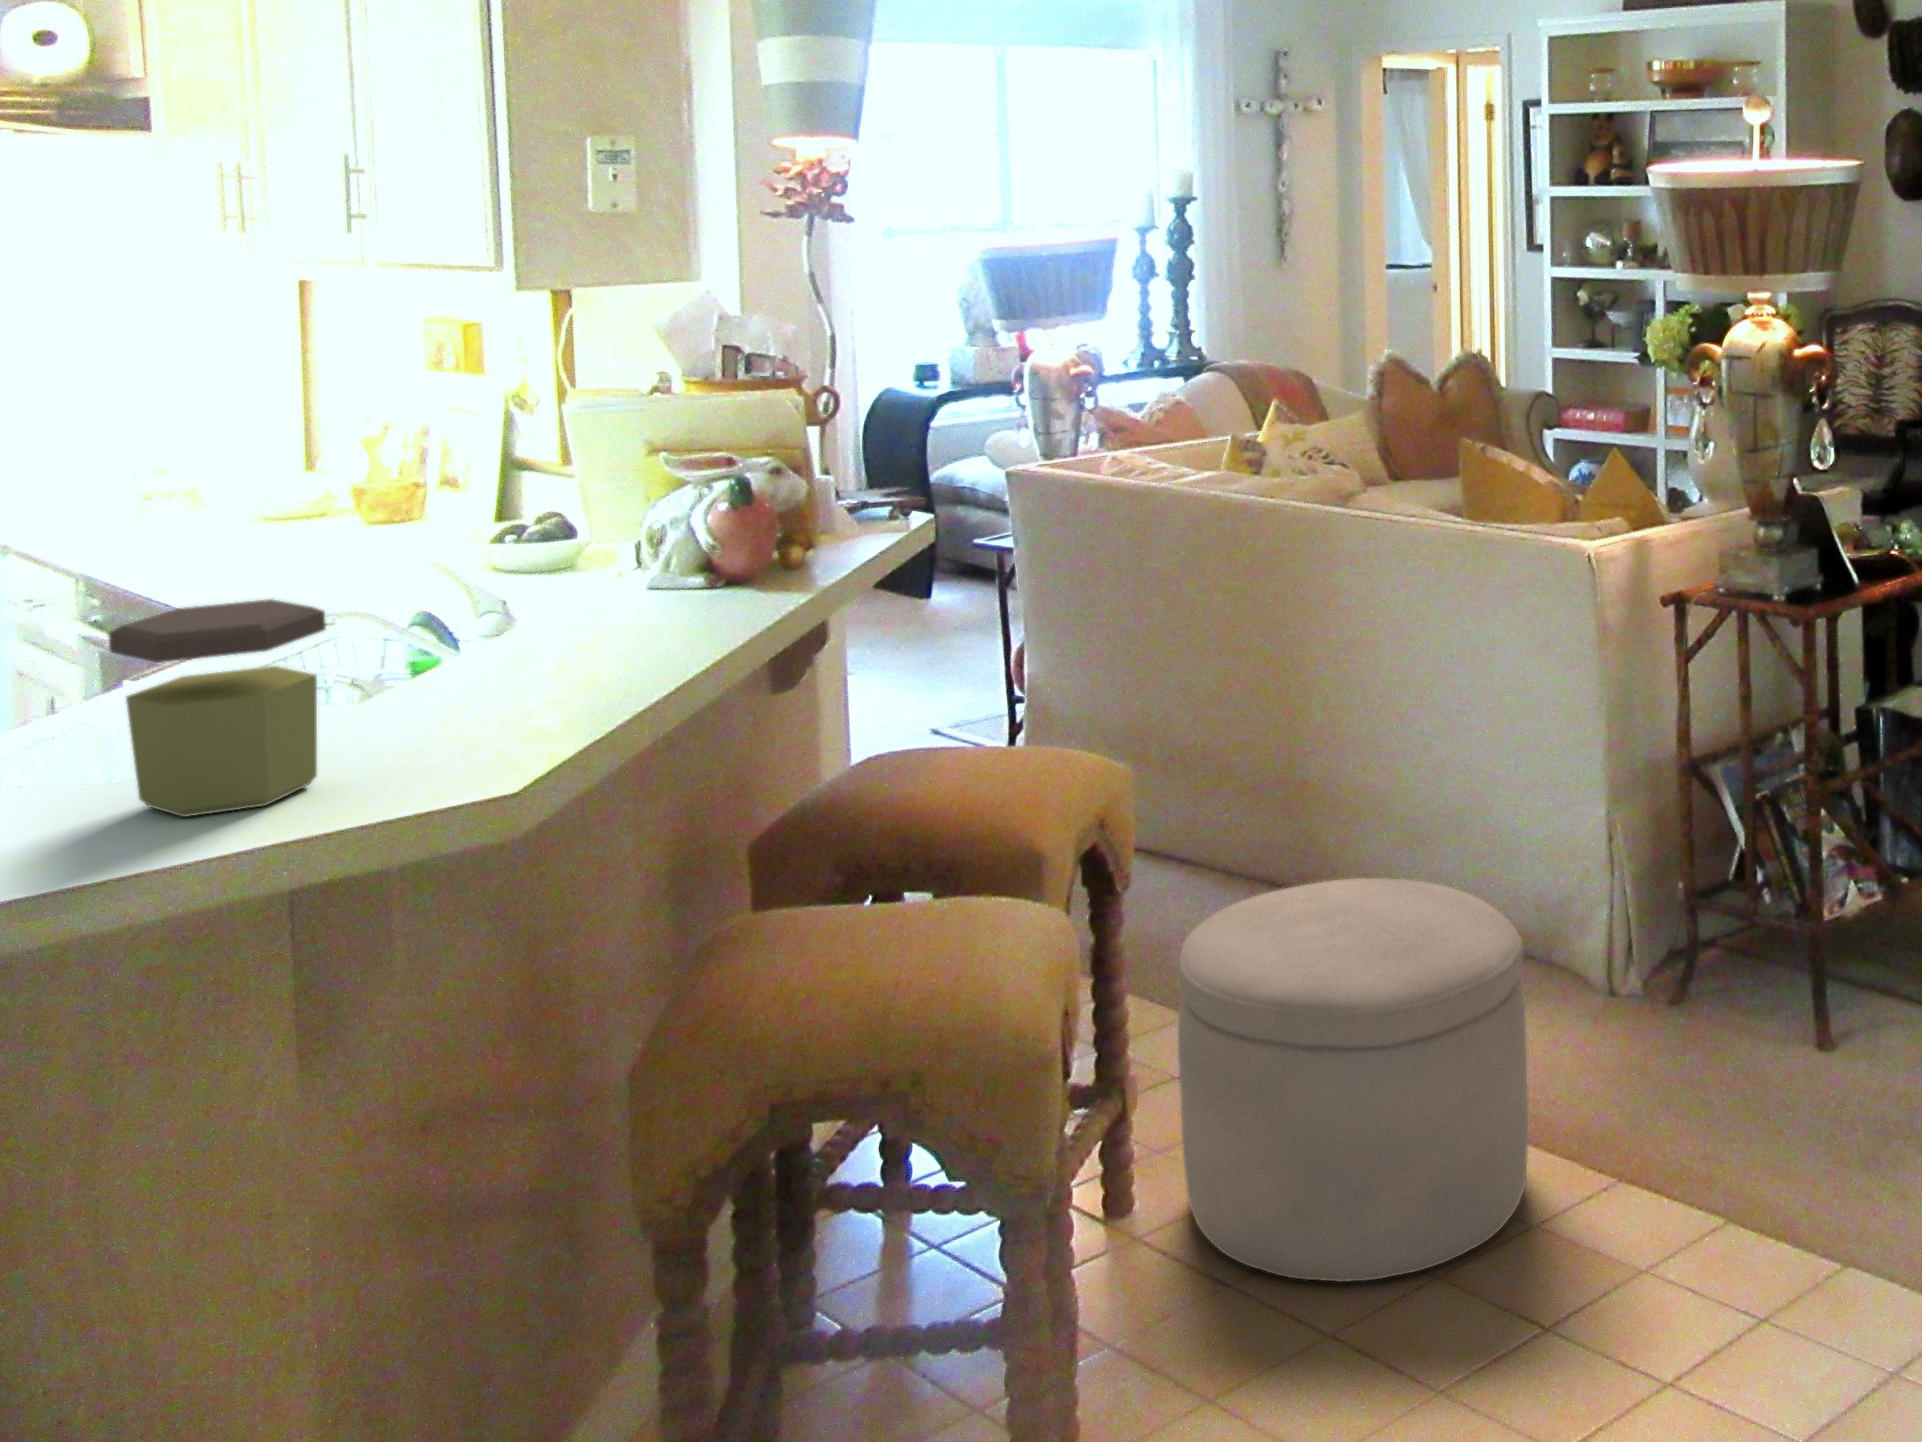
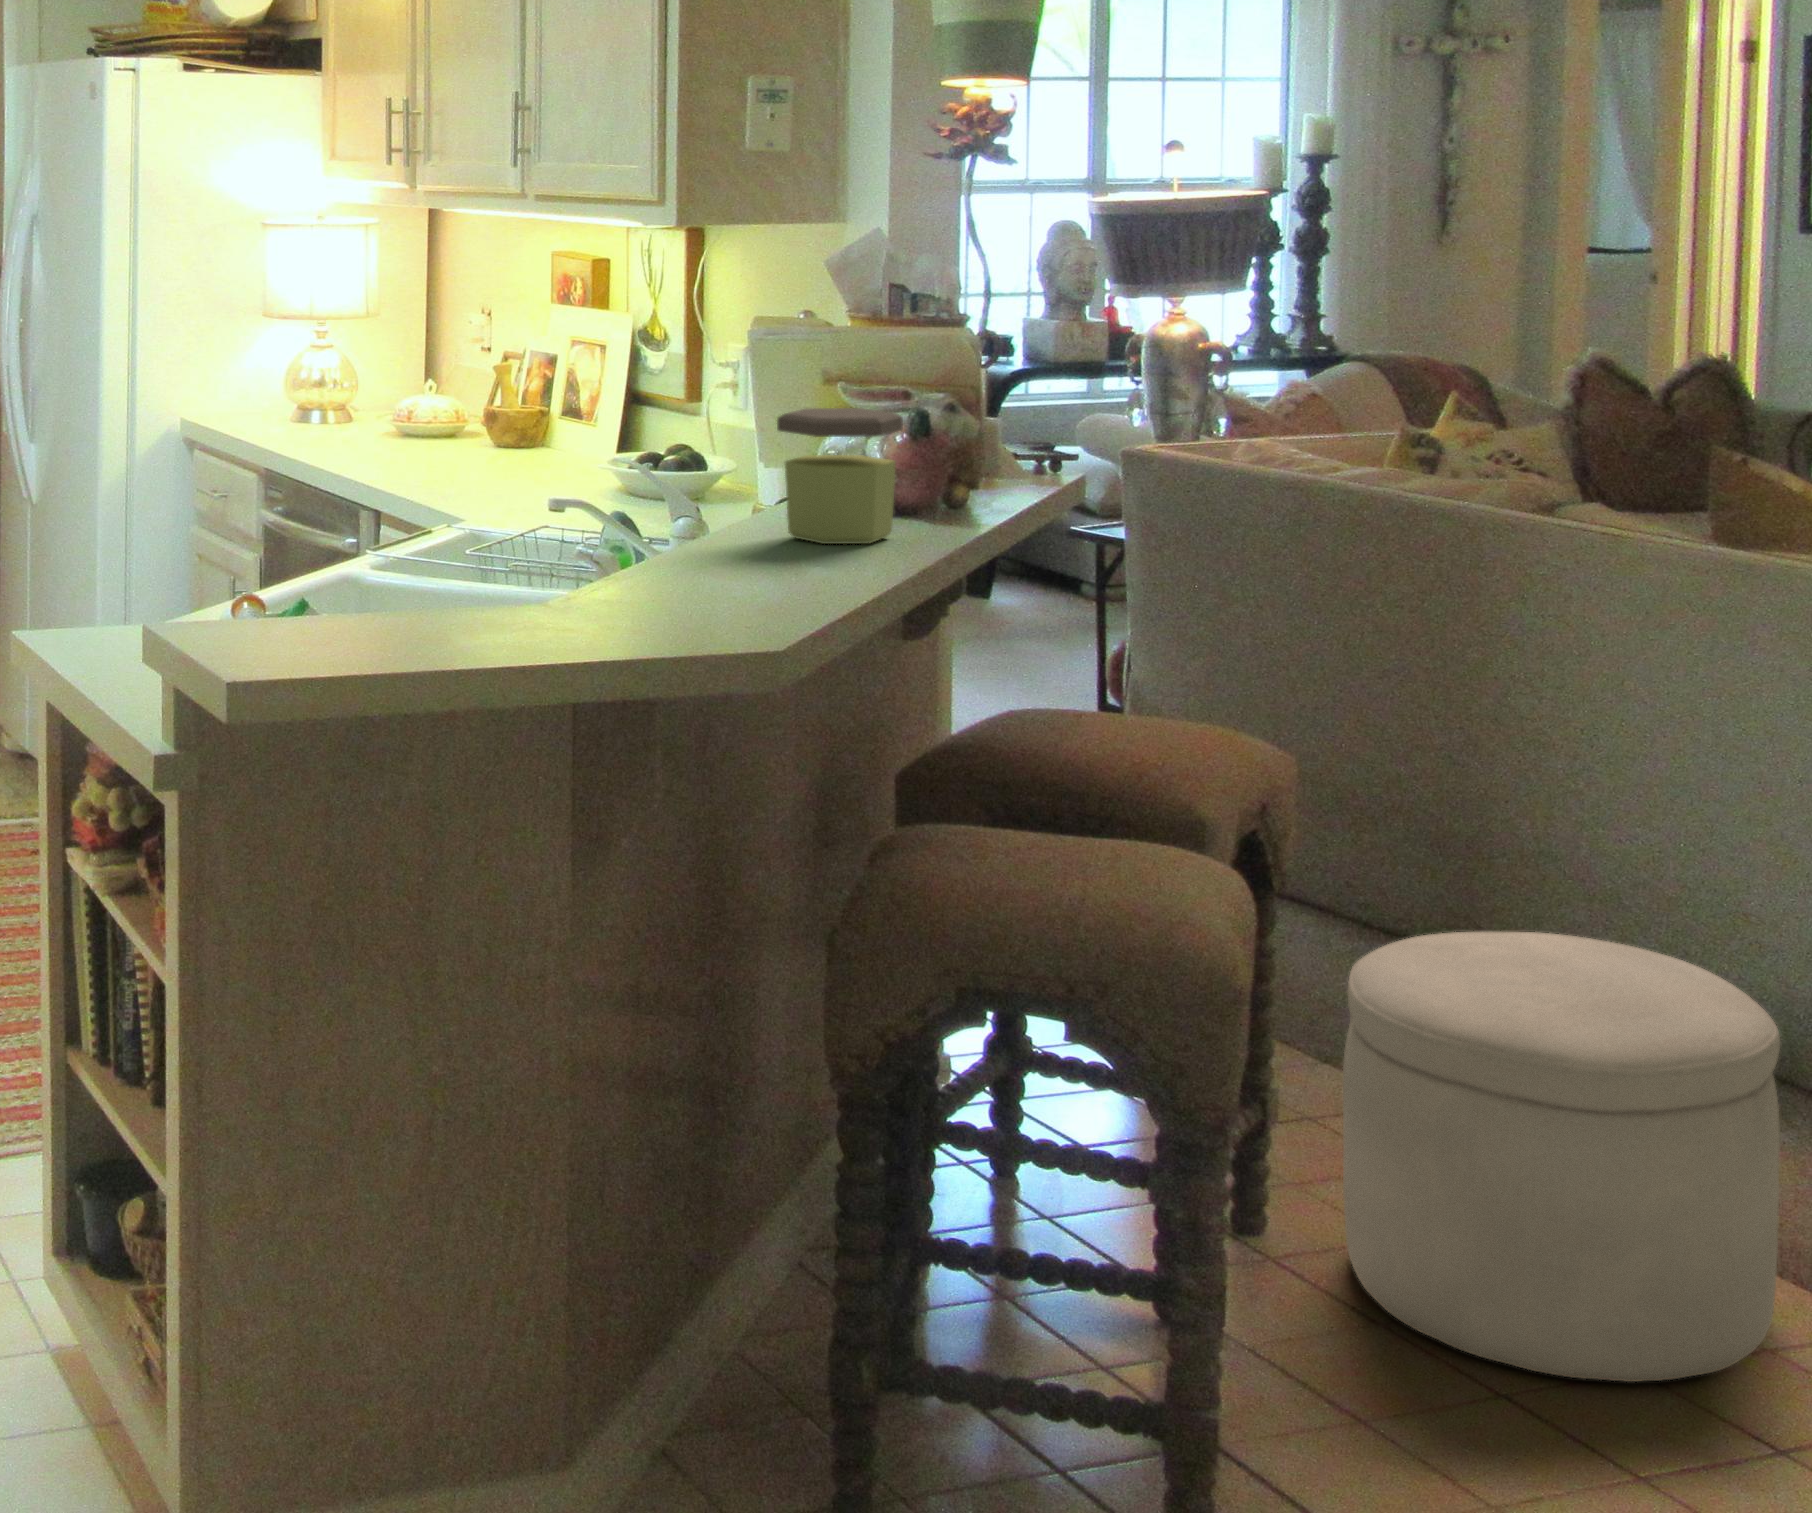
jar: present [108,599,326,817] -> present [777,408,903,544]

